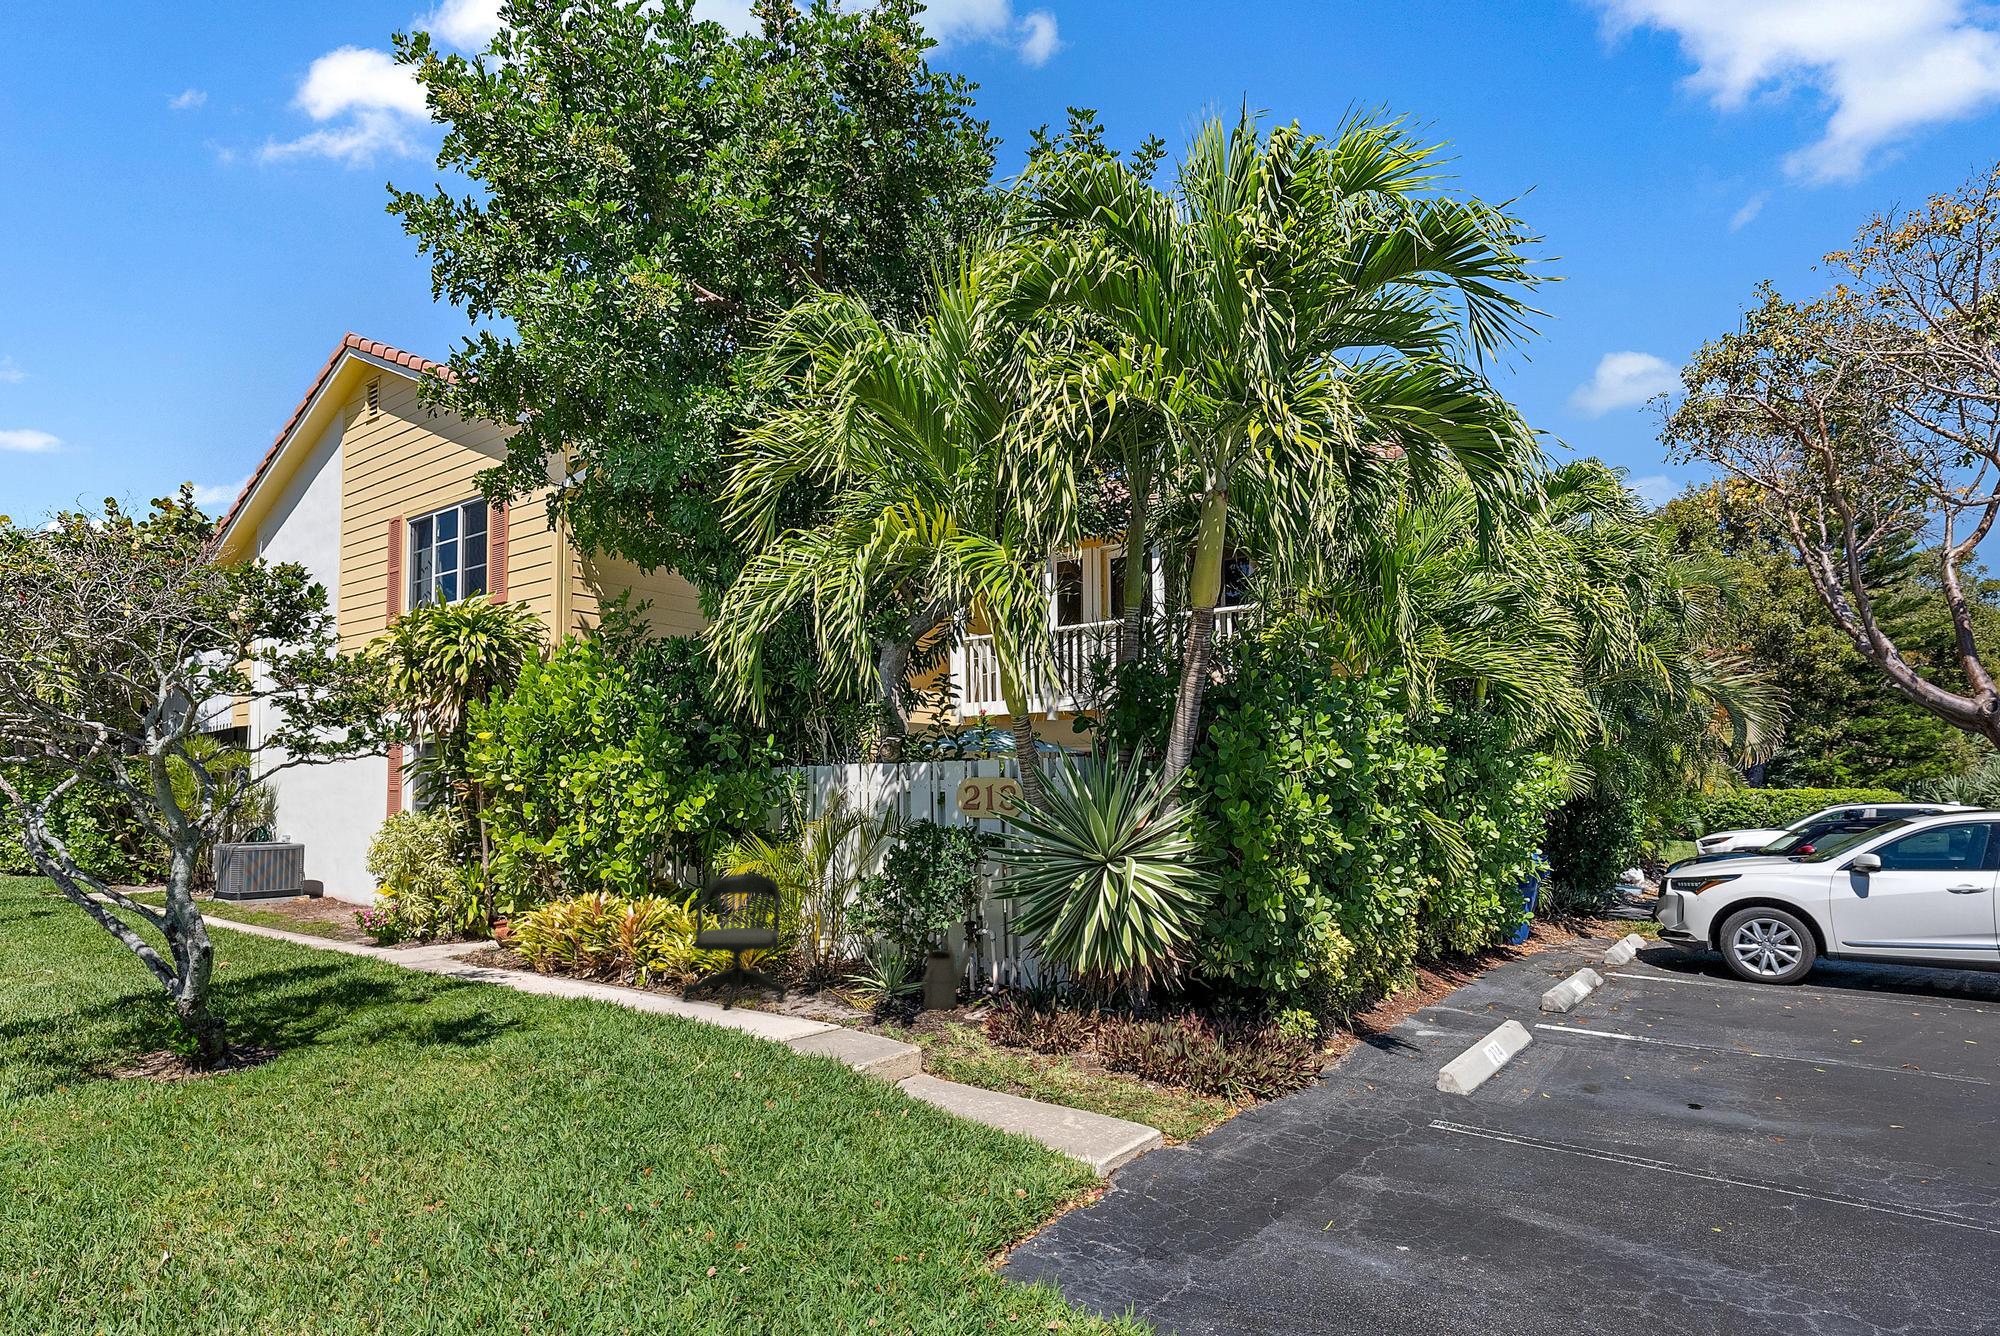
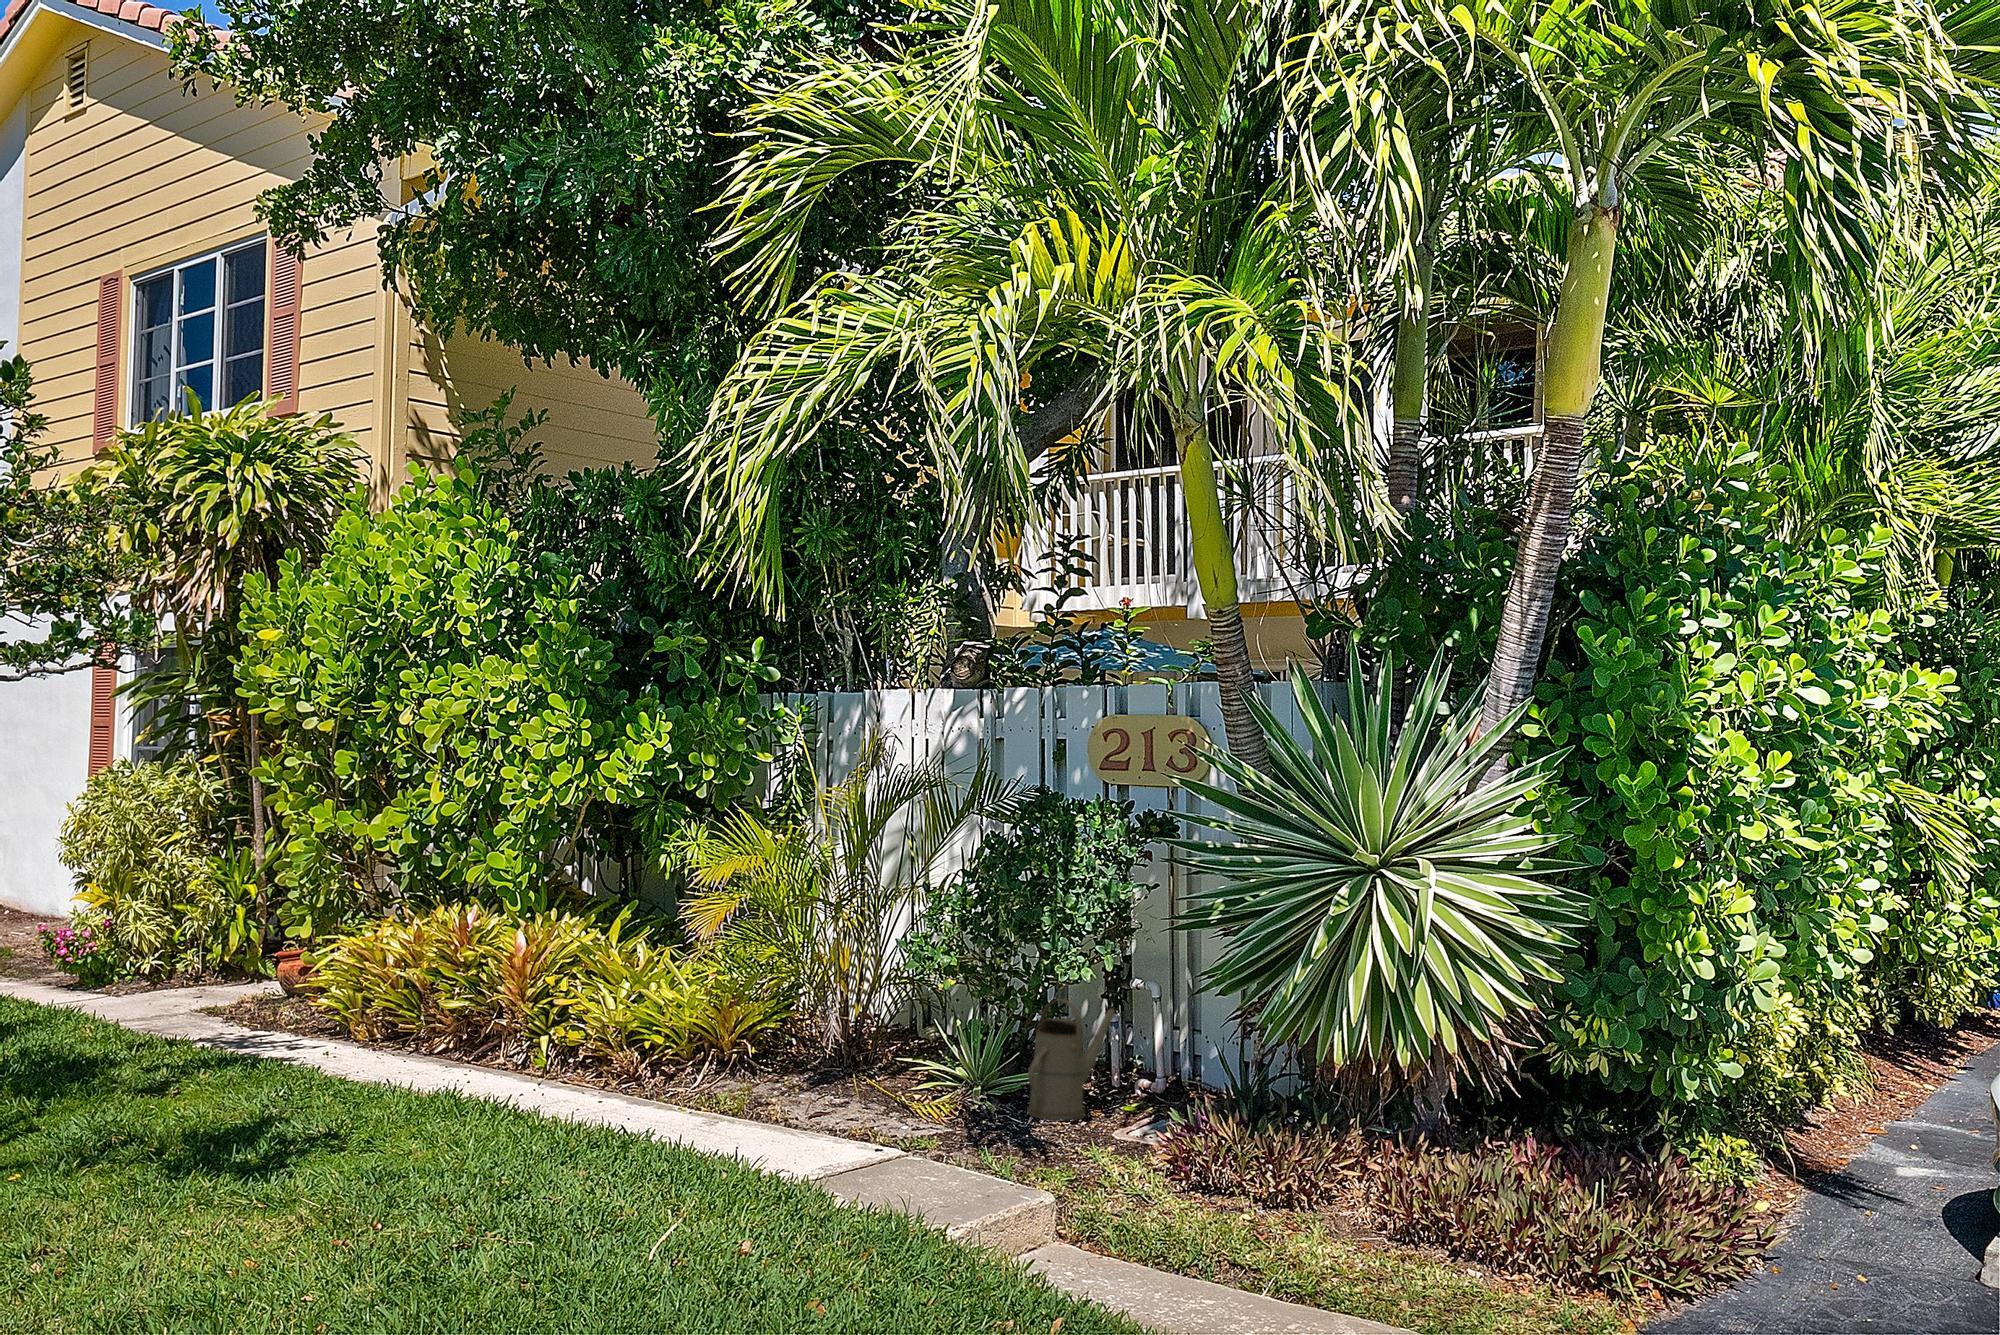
chair: present [683,874,786,1010] -> none [615,878,791,1107]

